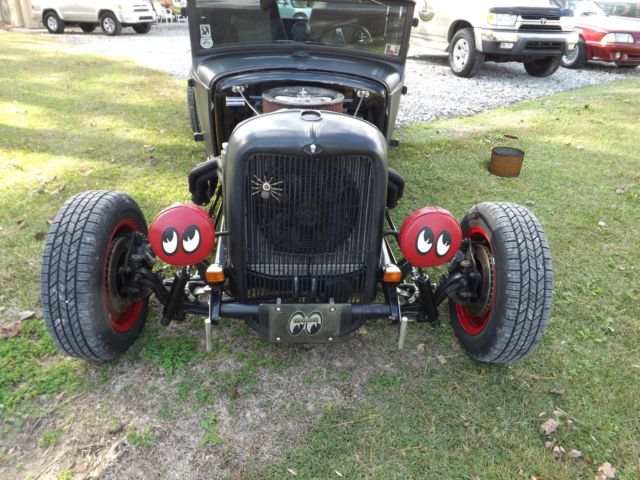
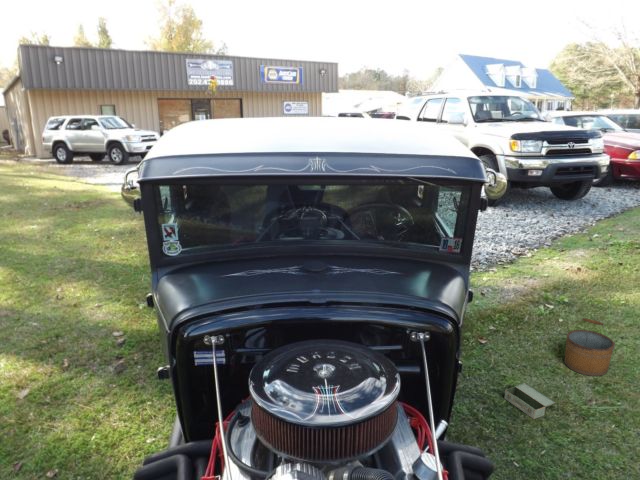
toolbox: none [438,176,472,195] -> present [504,383,555,419]

